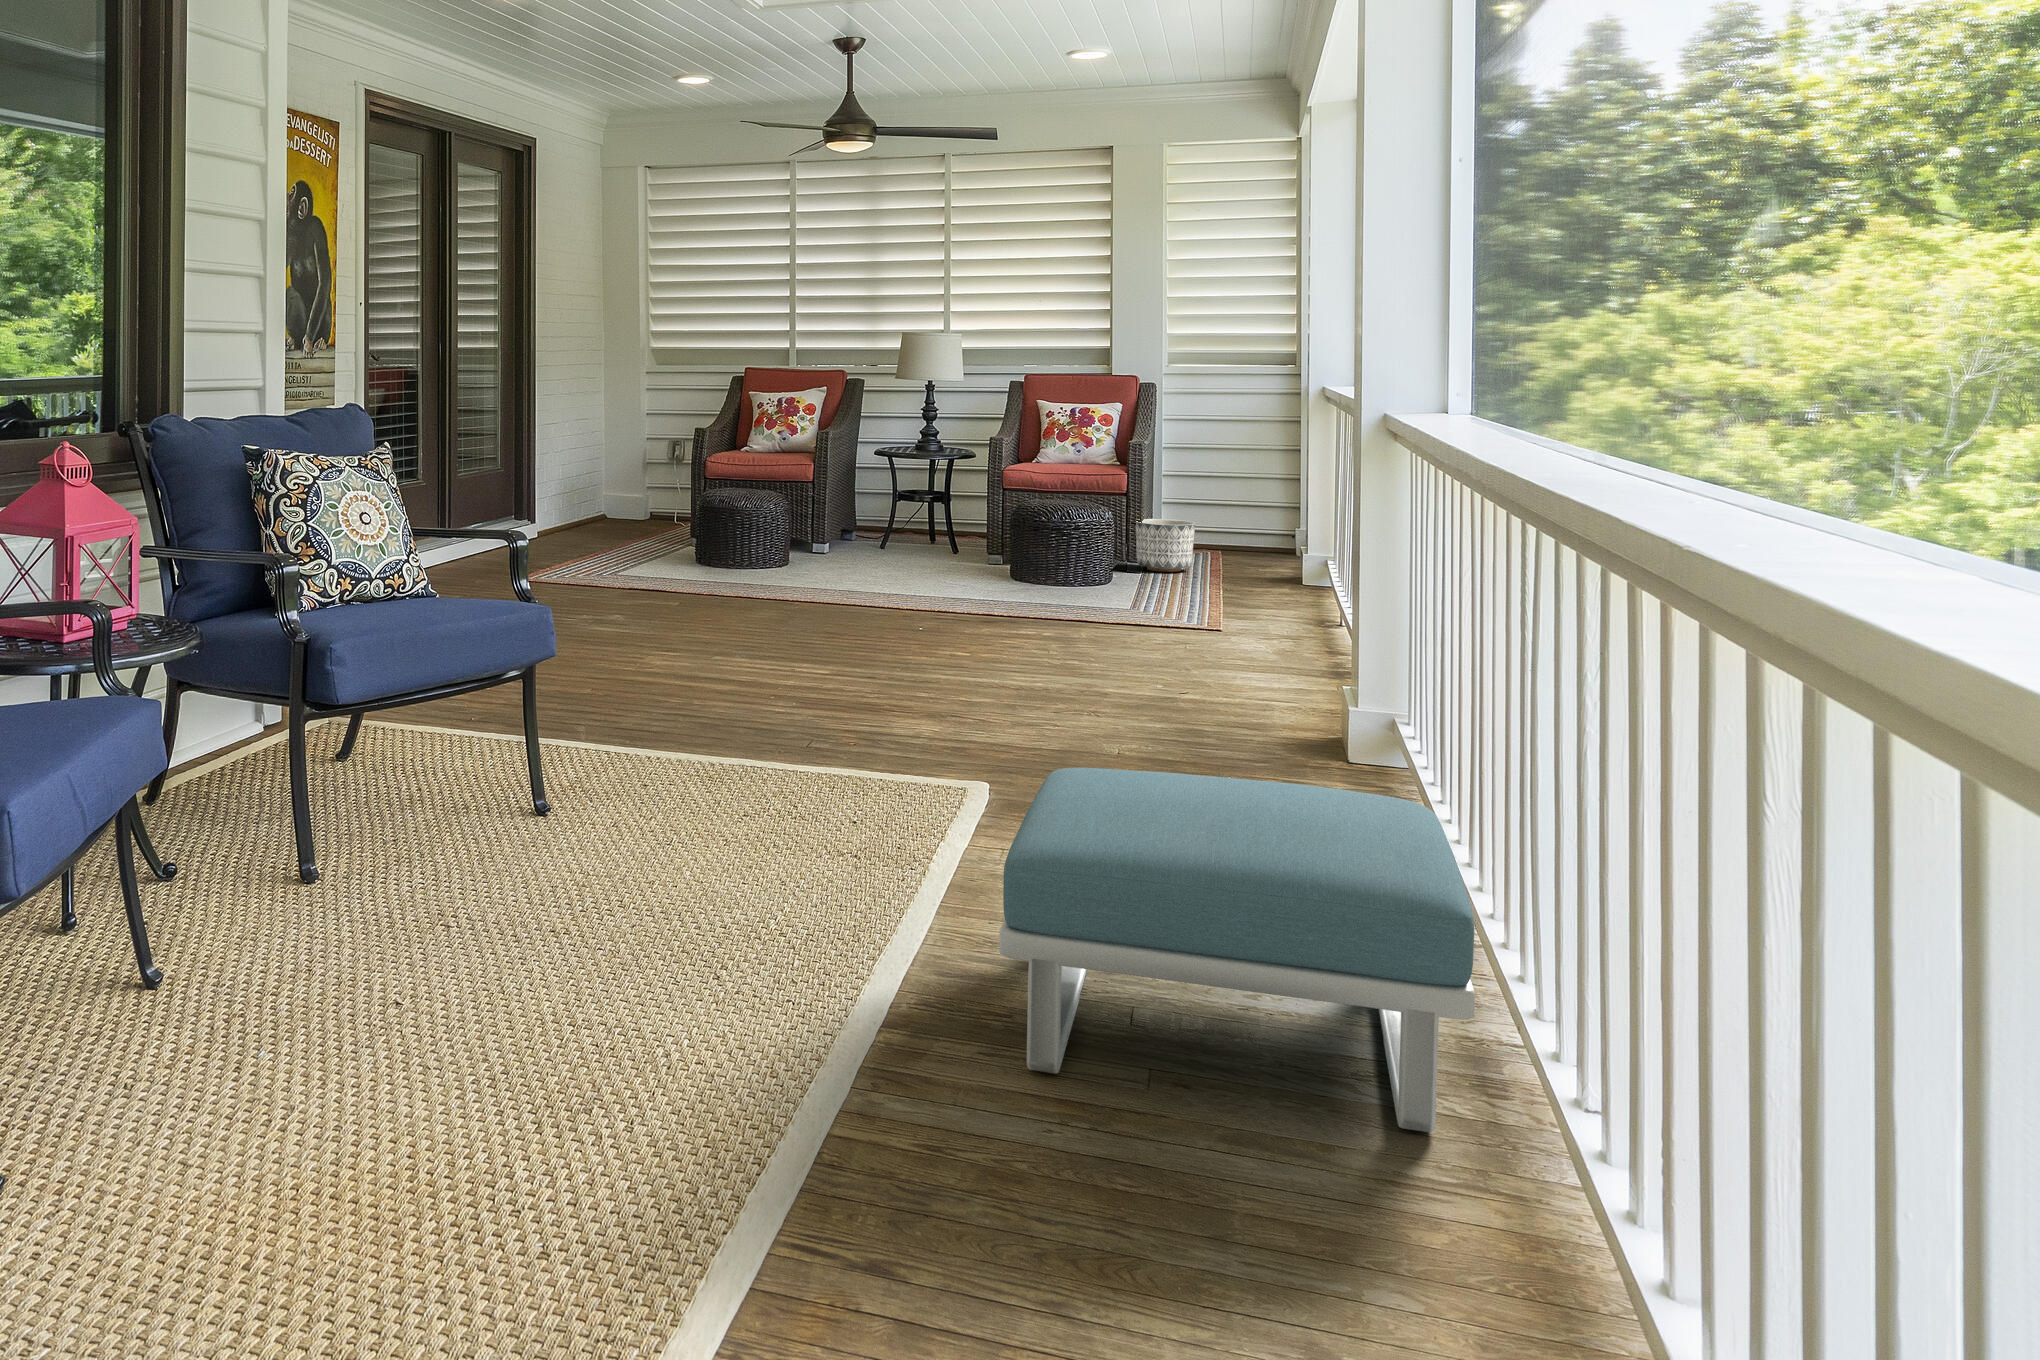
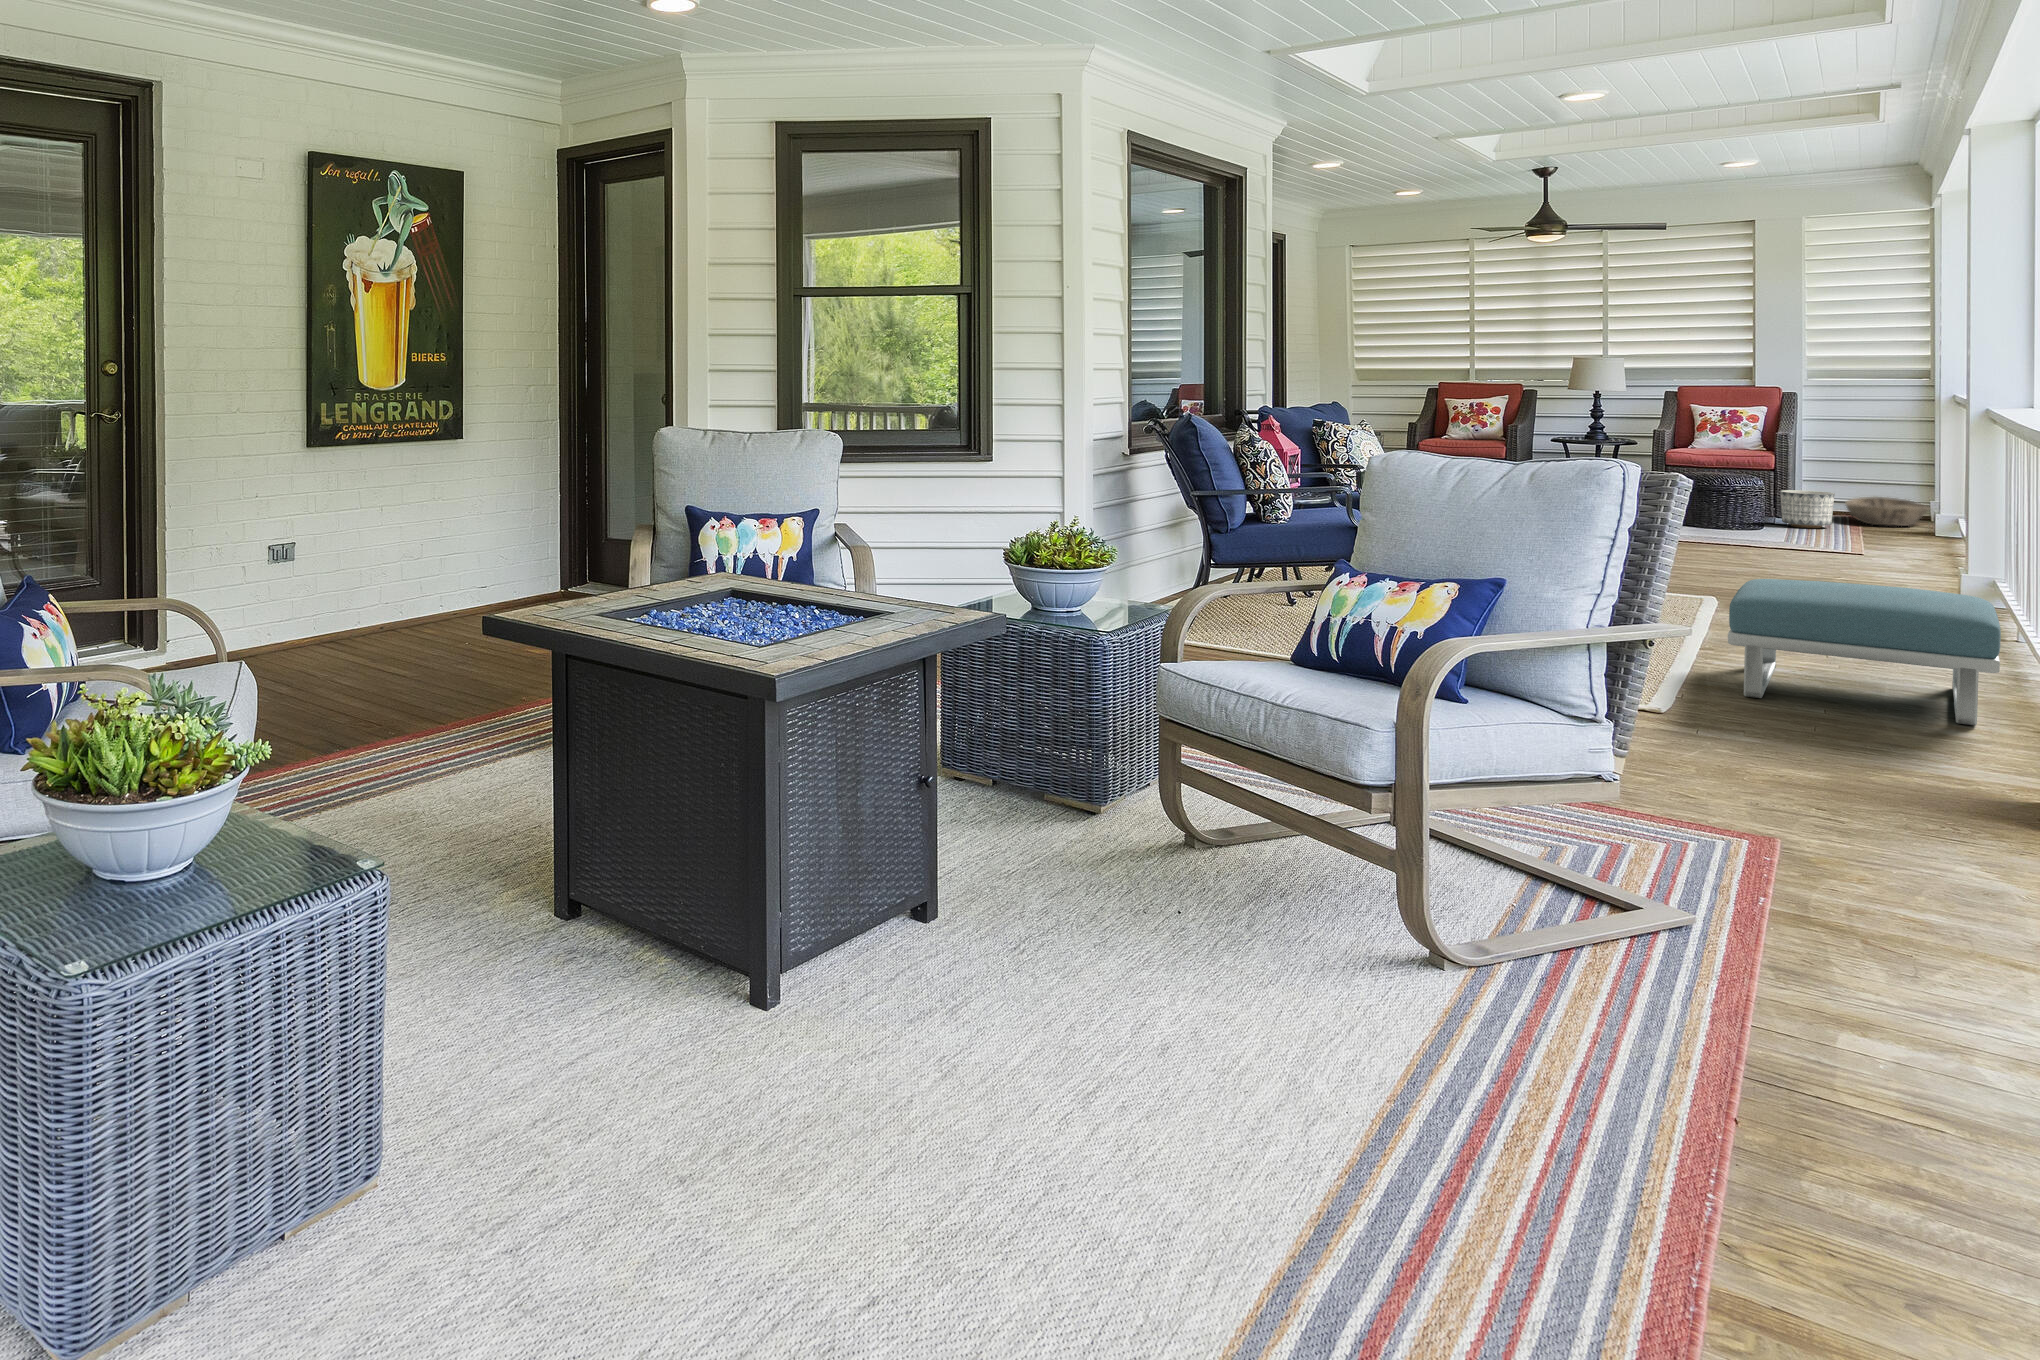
basket: none [1206,522,1297,564] -> present [1845,497,1930,526]

